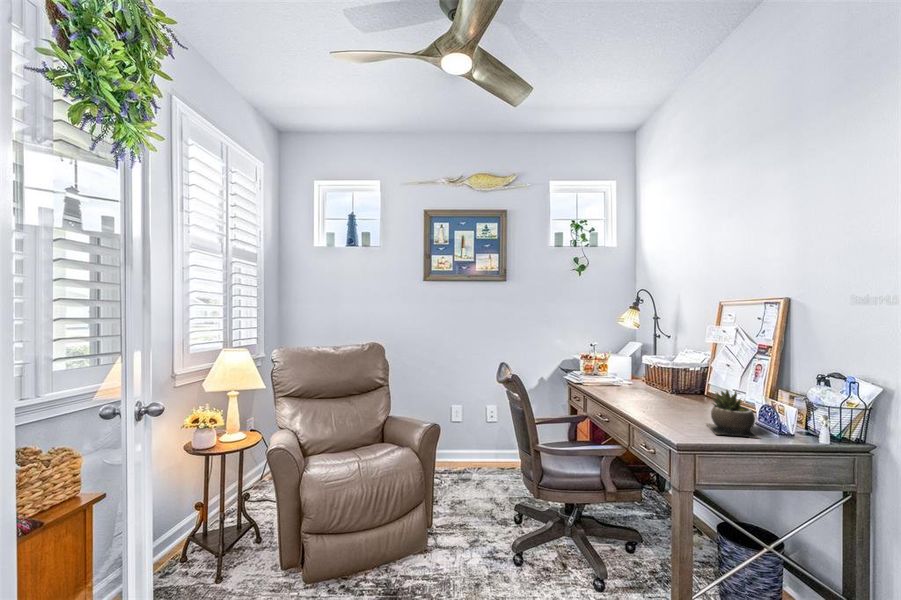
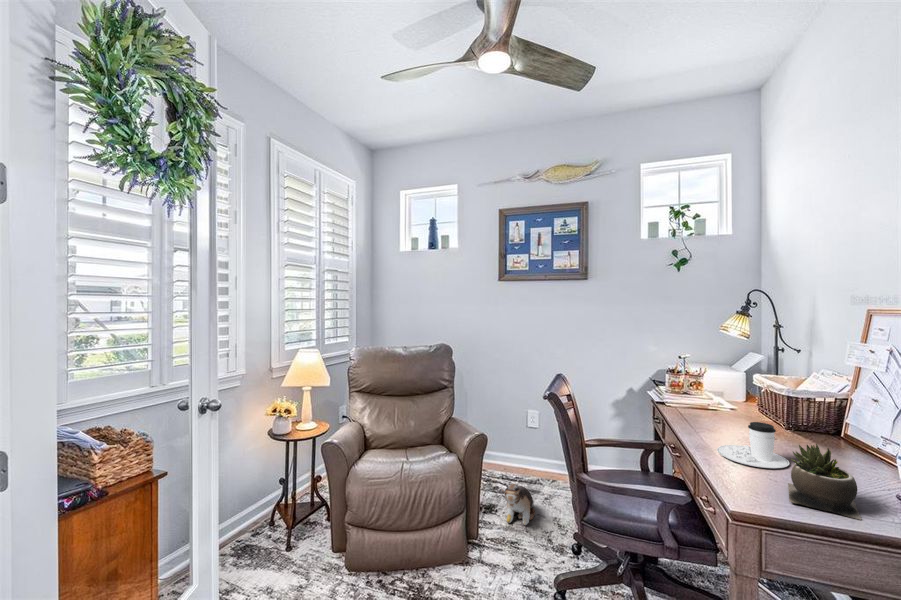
coffee cup: none [646,383,698,416] -> present [717,422,789,468]
plush toy: none [447,470,474,510] -> present [502,484,535,525]

